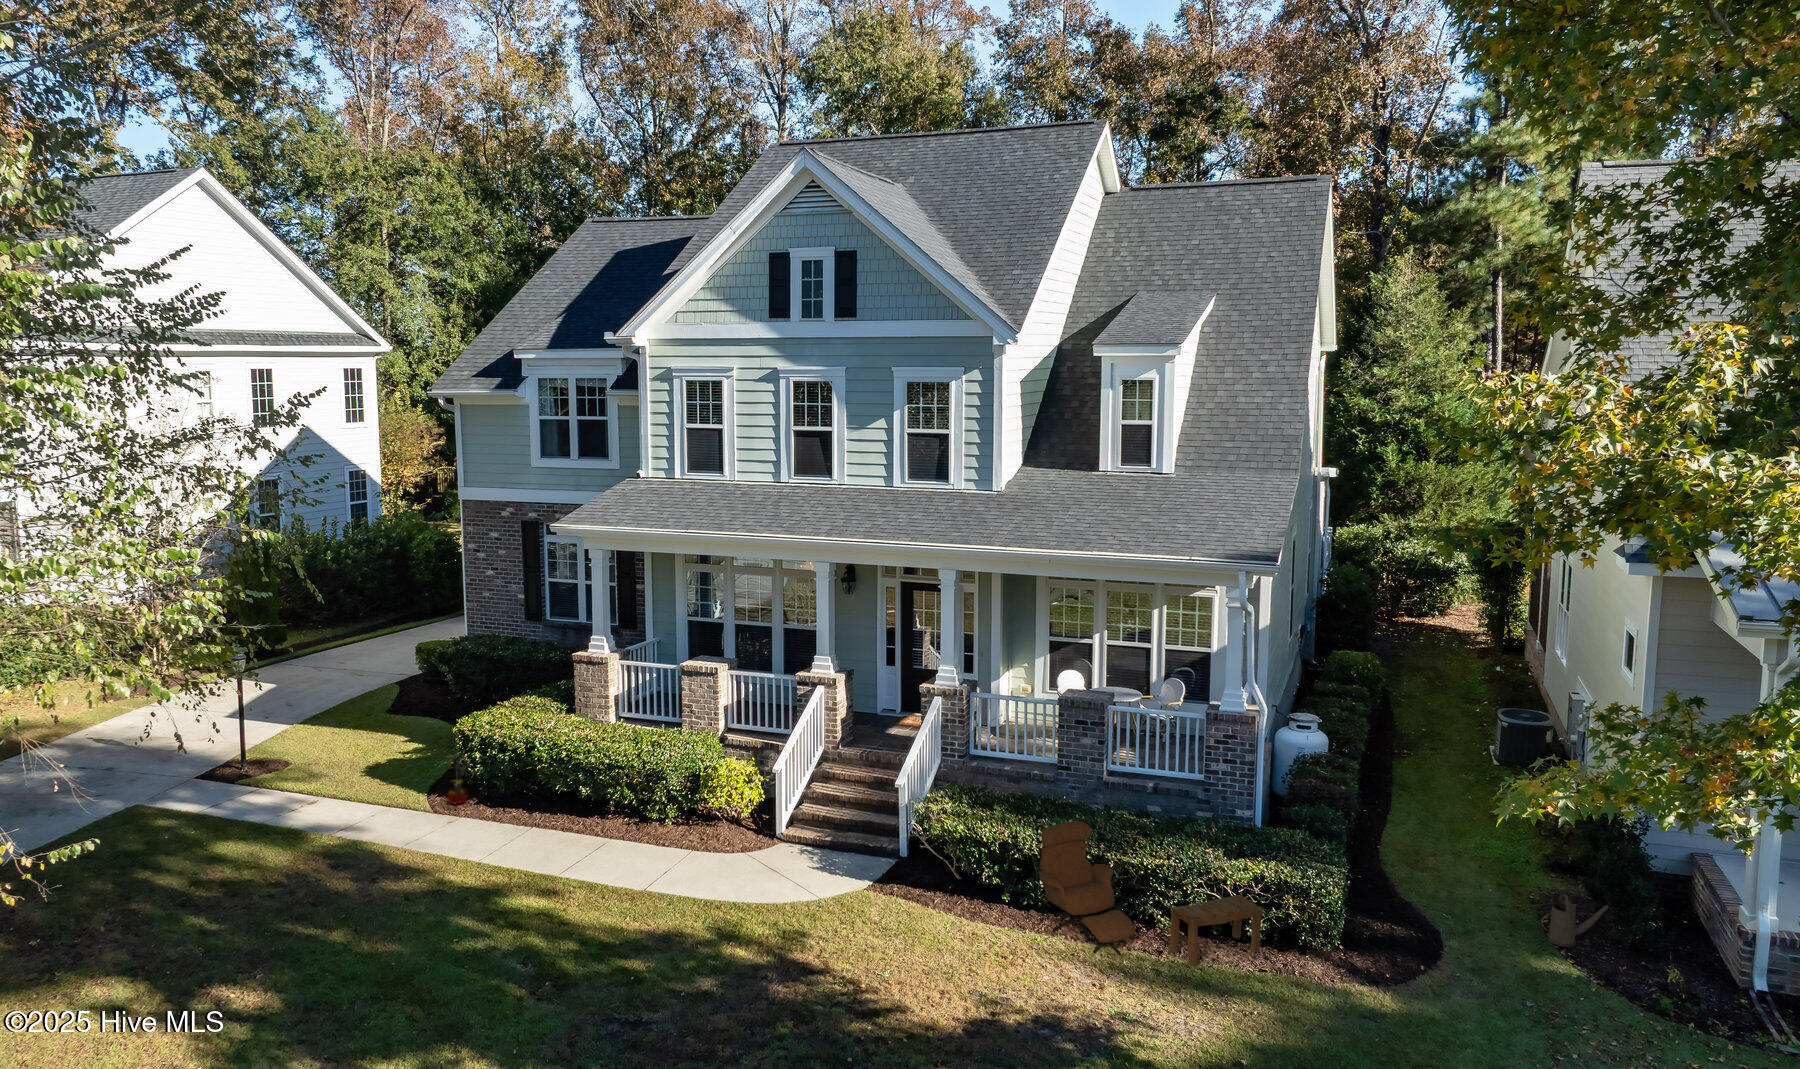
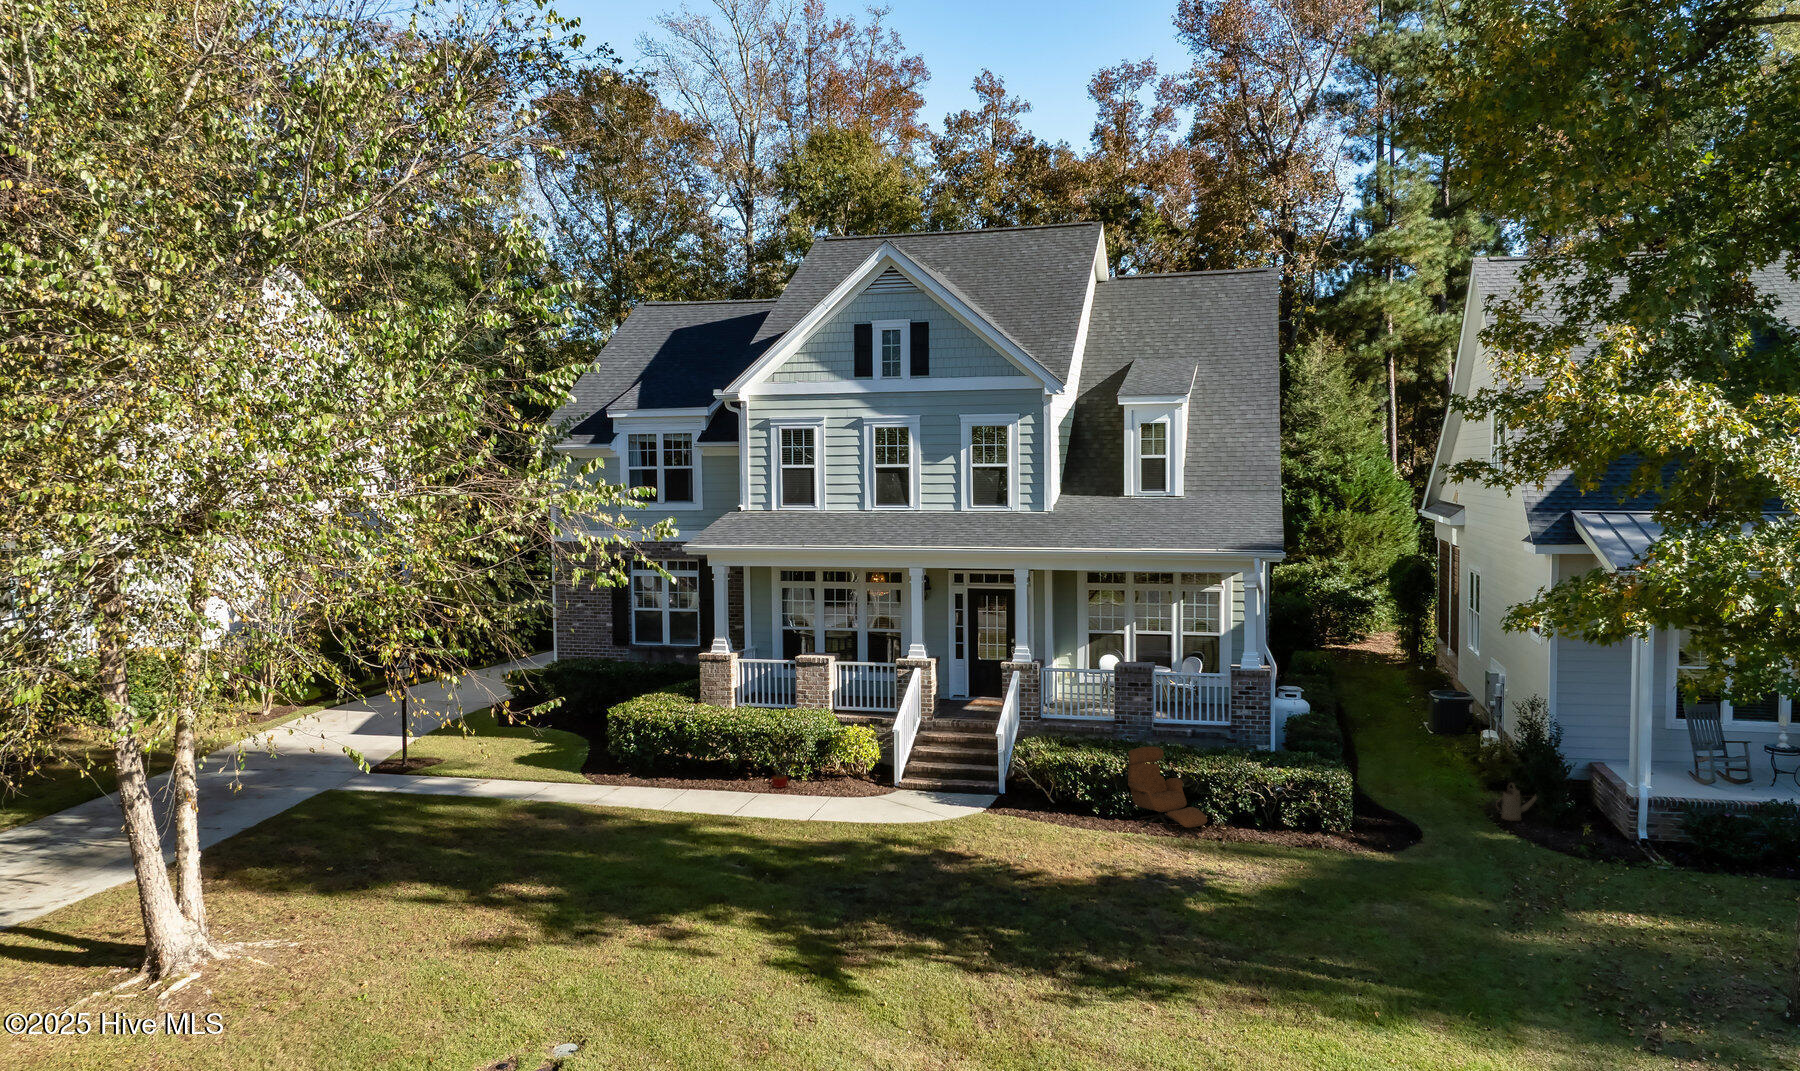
decorative plant: present [447,764,467,804] -> present [771,752,795,788]
bench: present [1170,895,1263,966] -> none [1233,792,1301,840]

